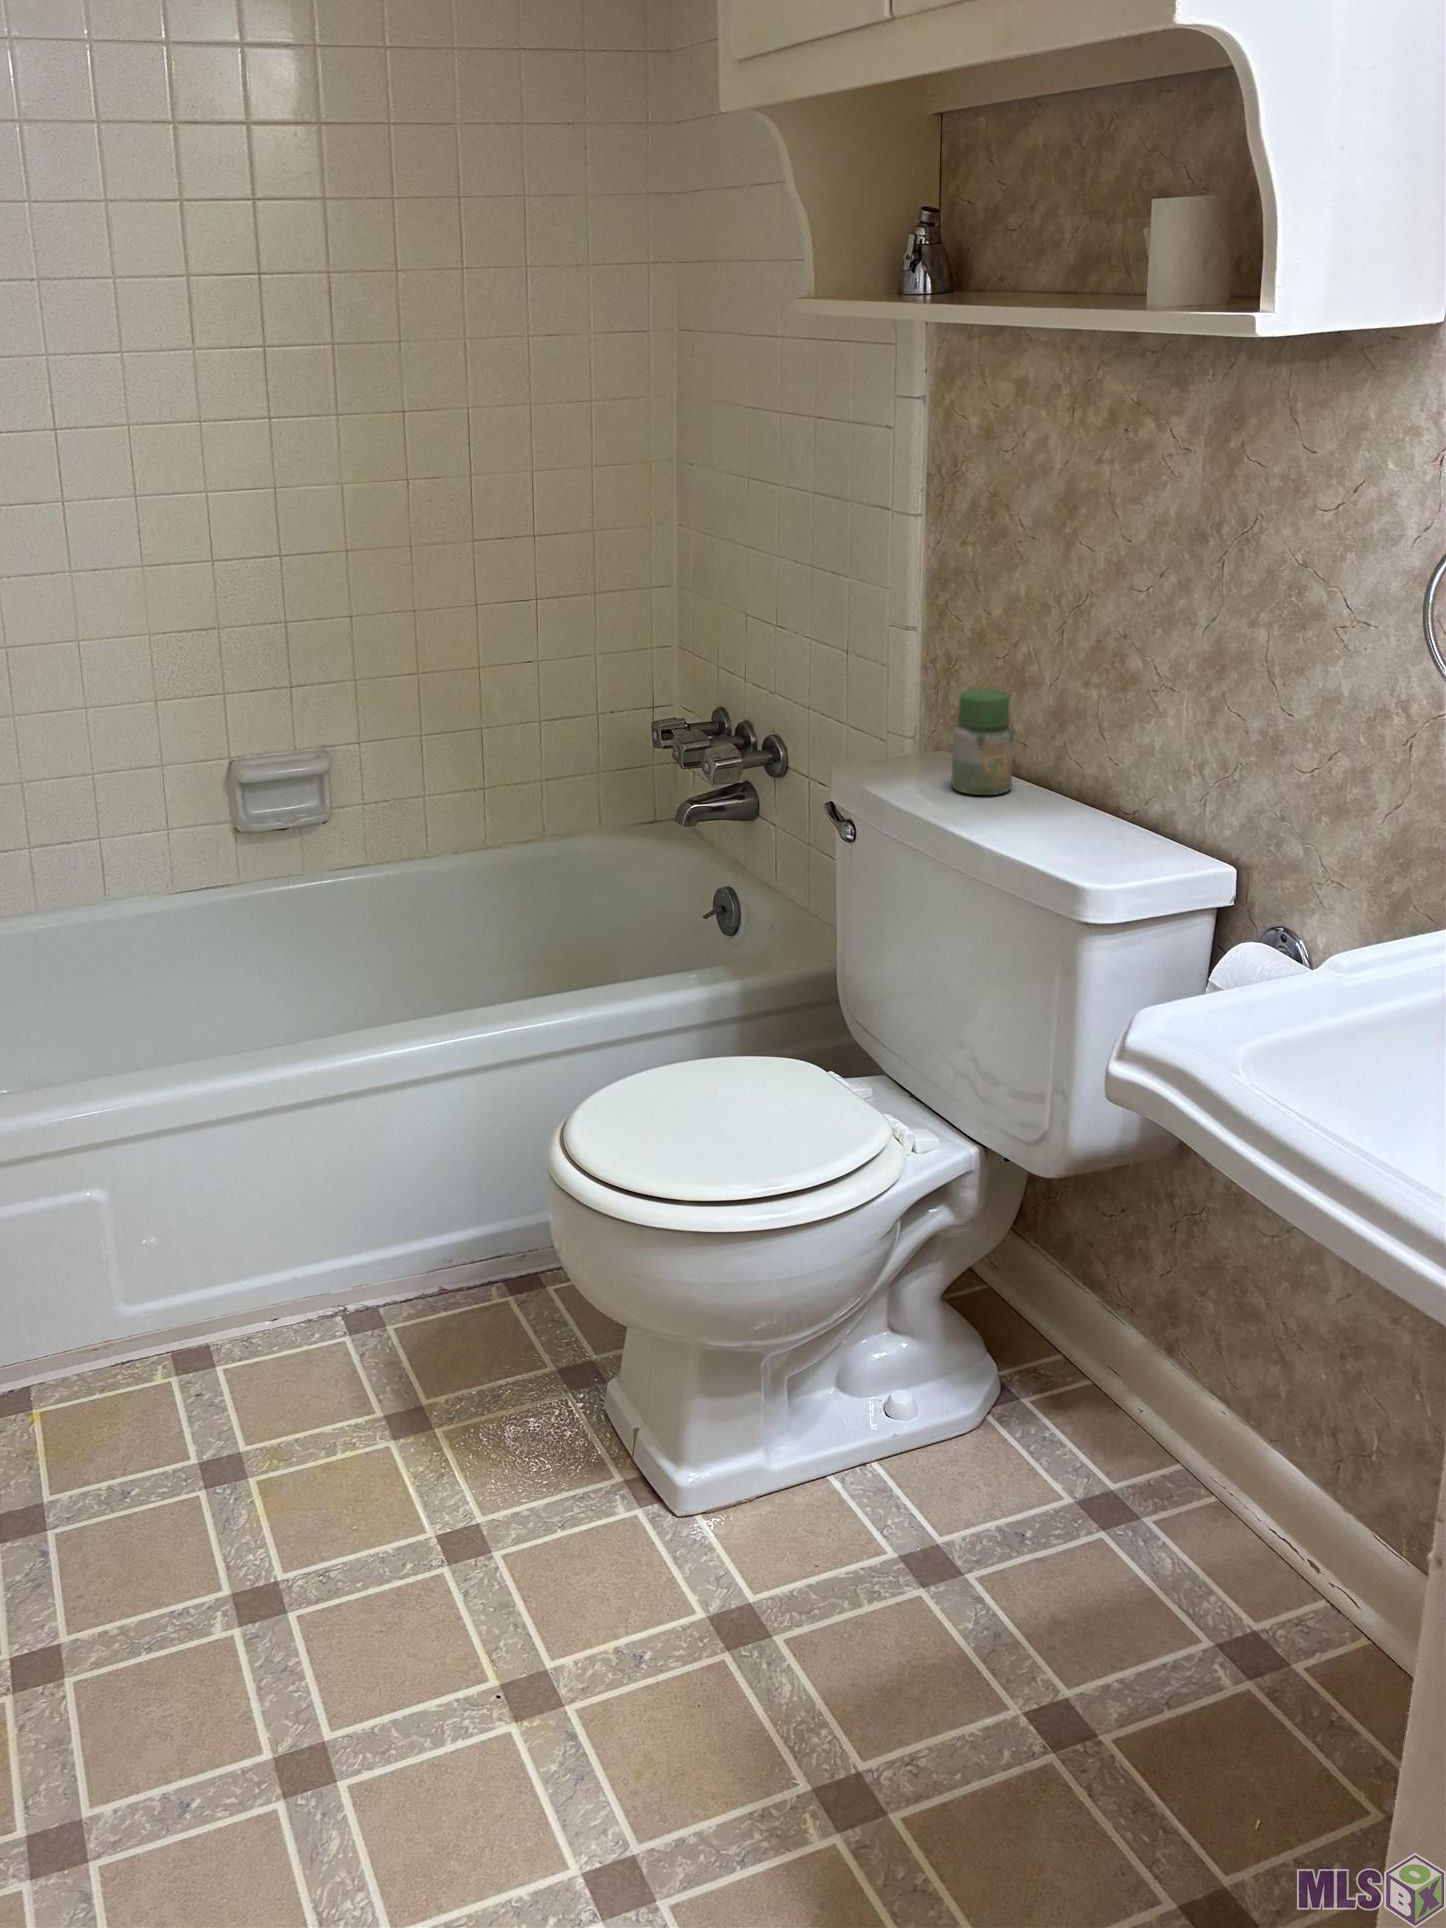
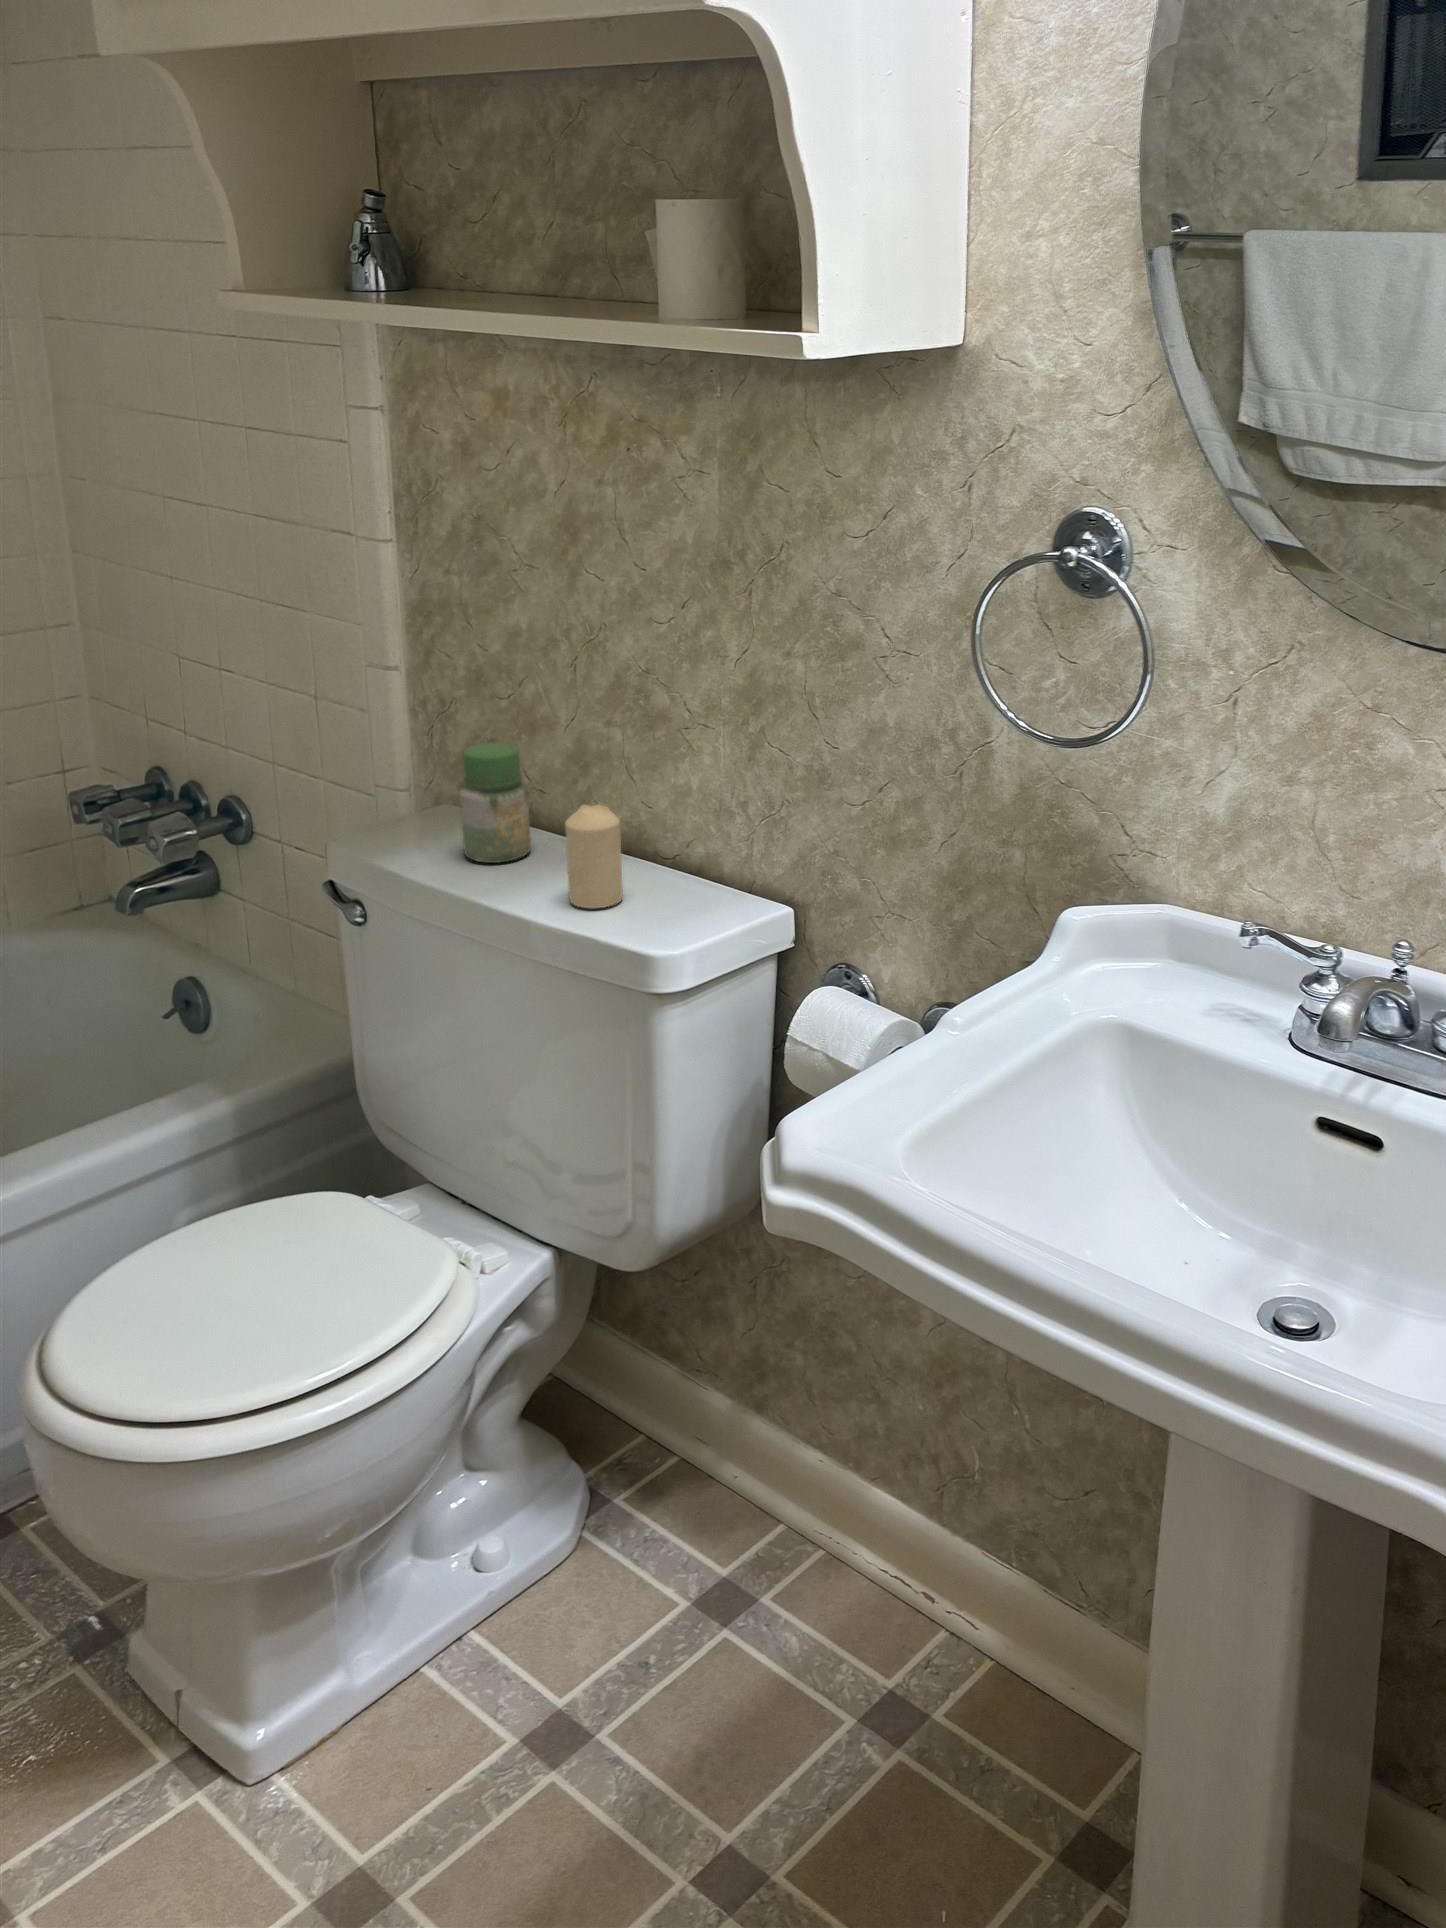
candle: none [1033,745,1087,839] -> present [565,804,623,908]

